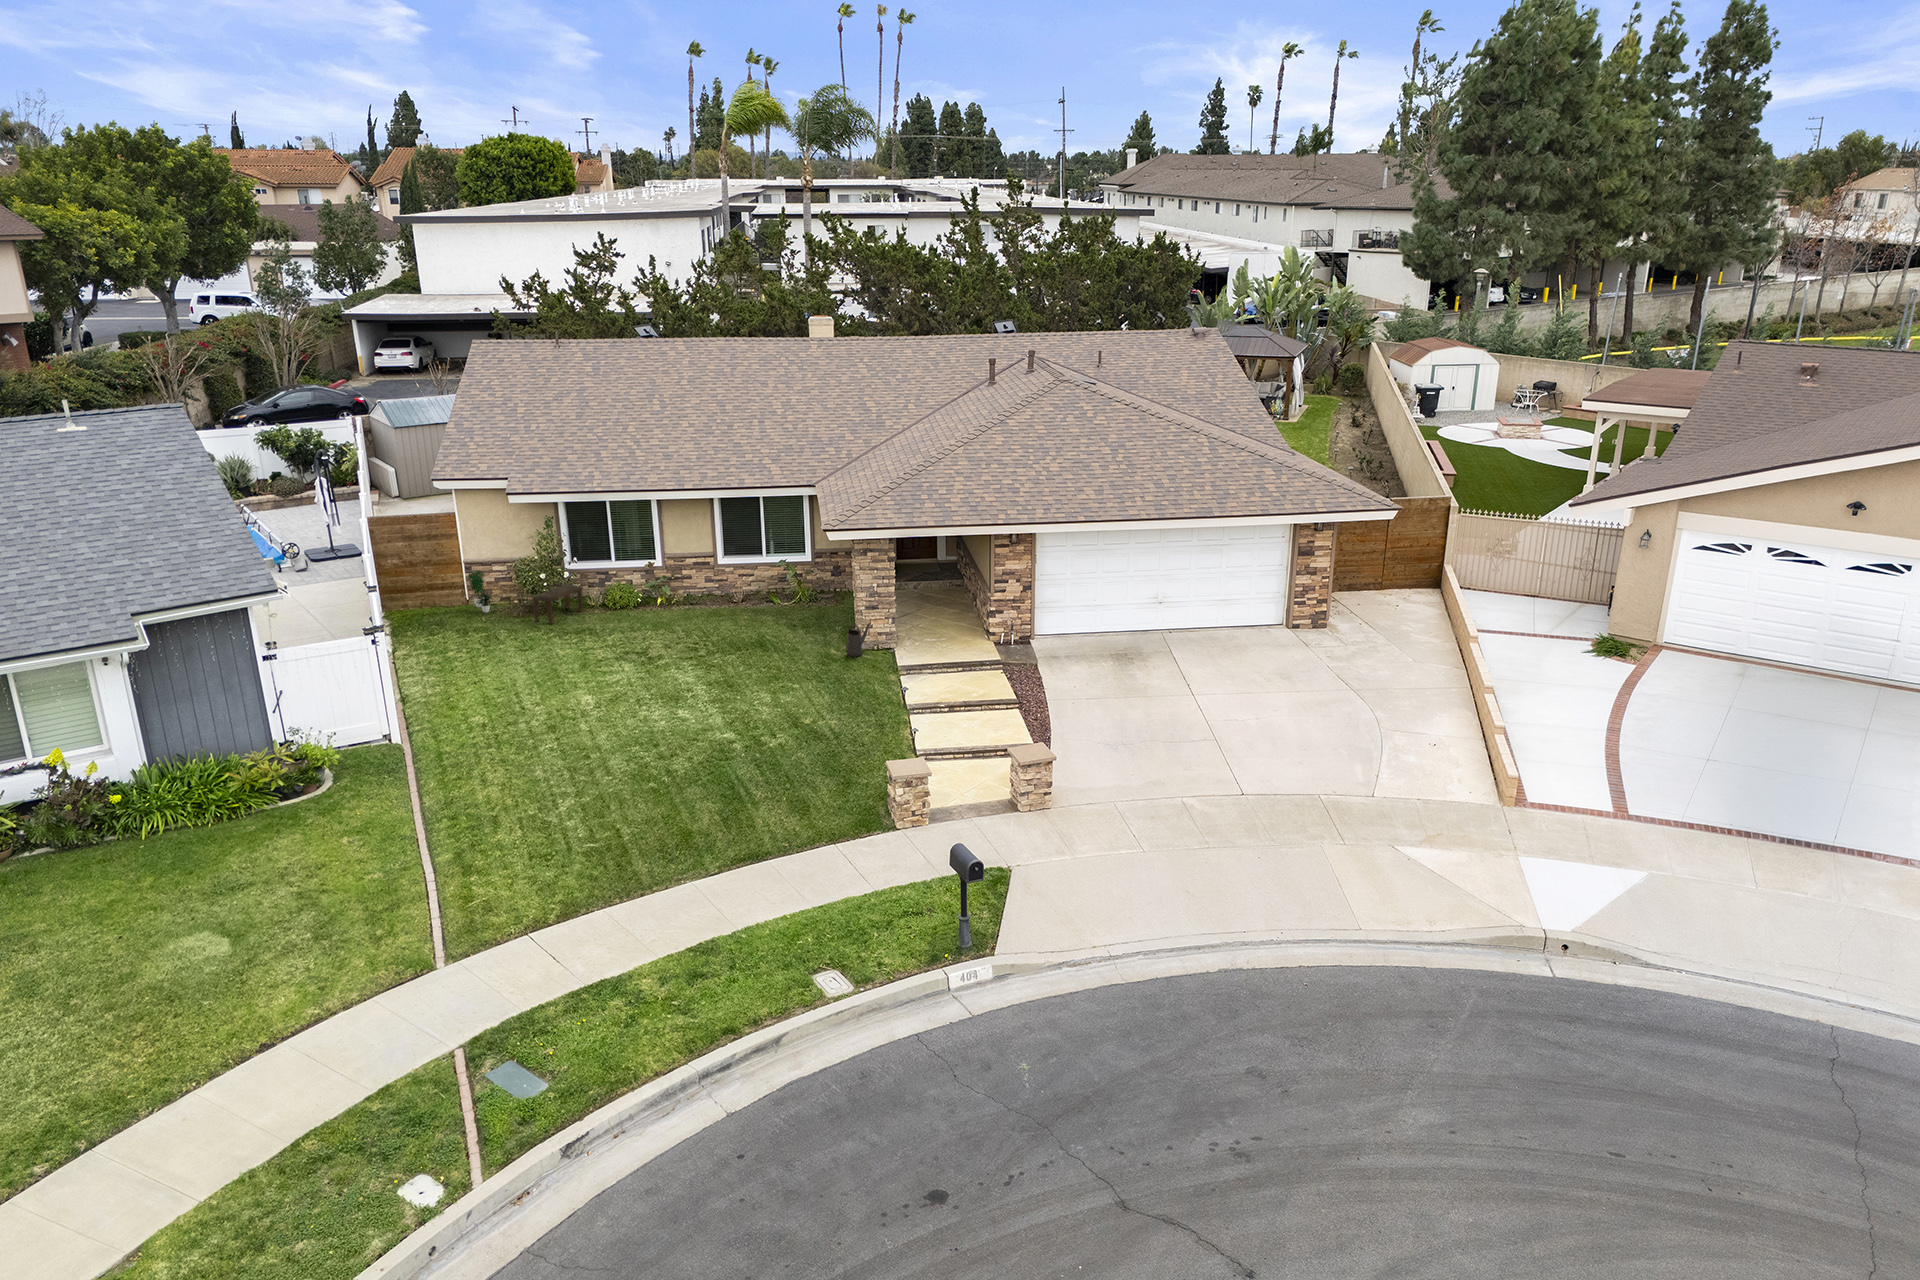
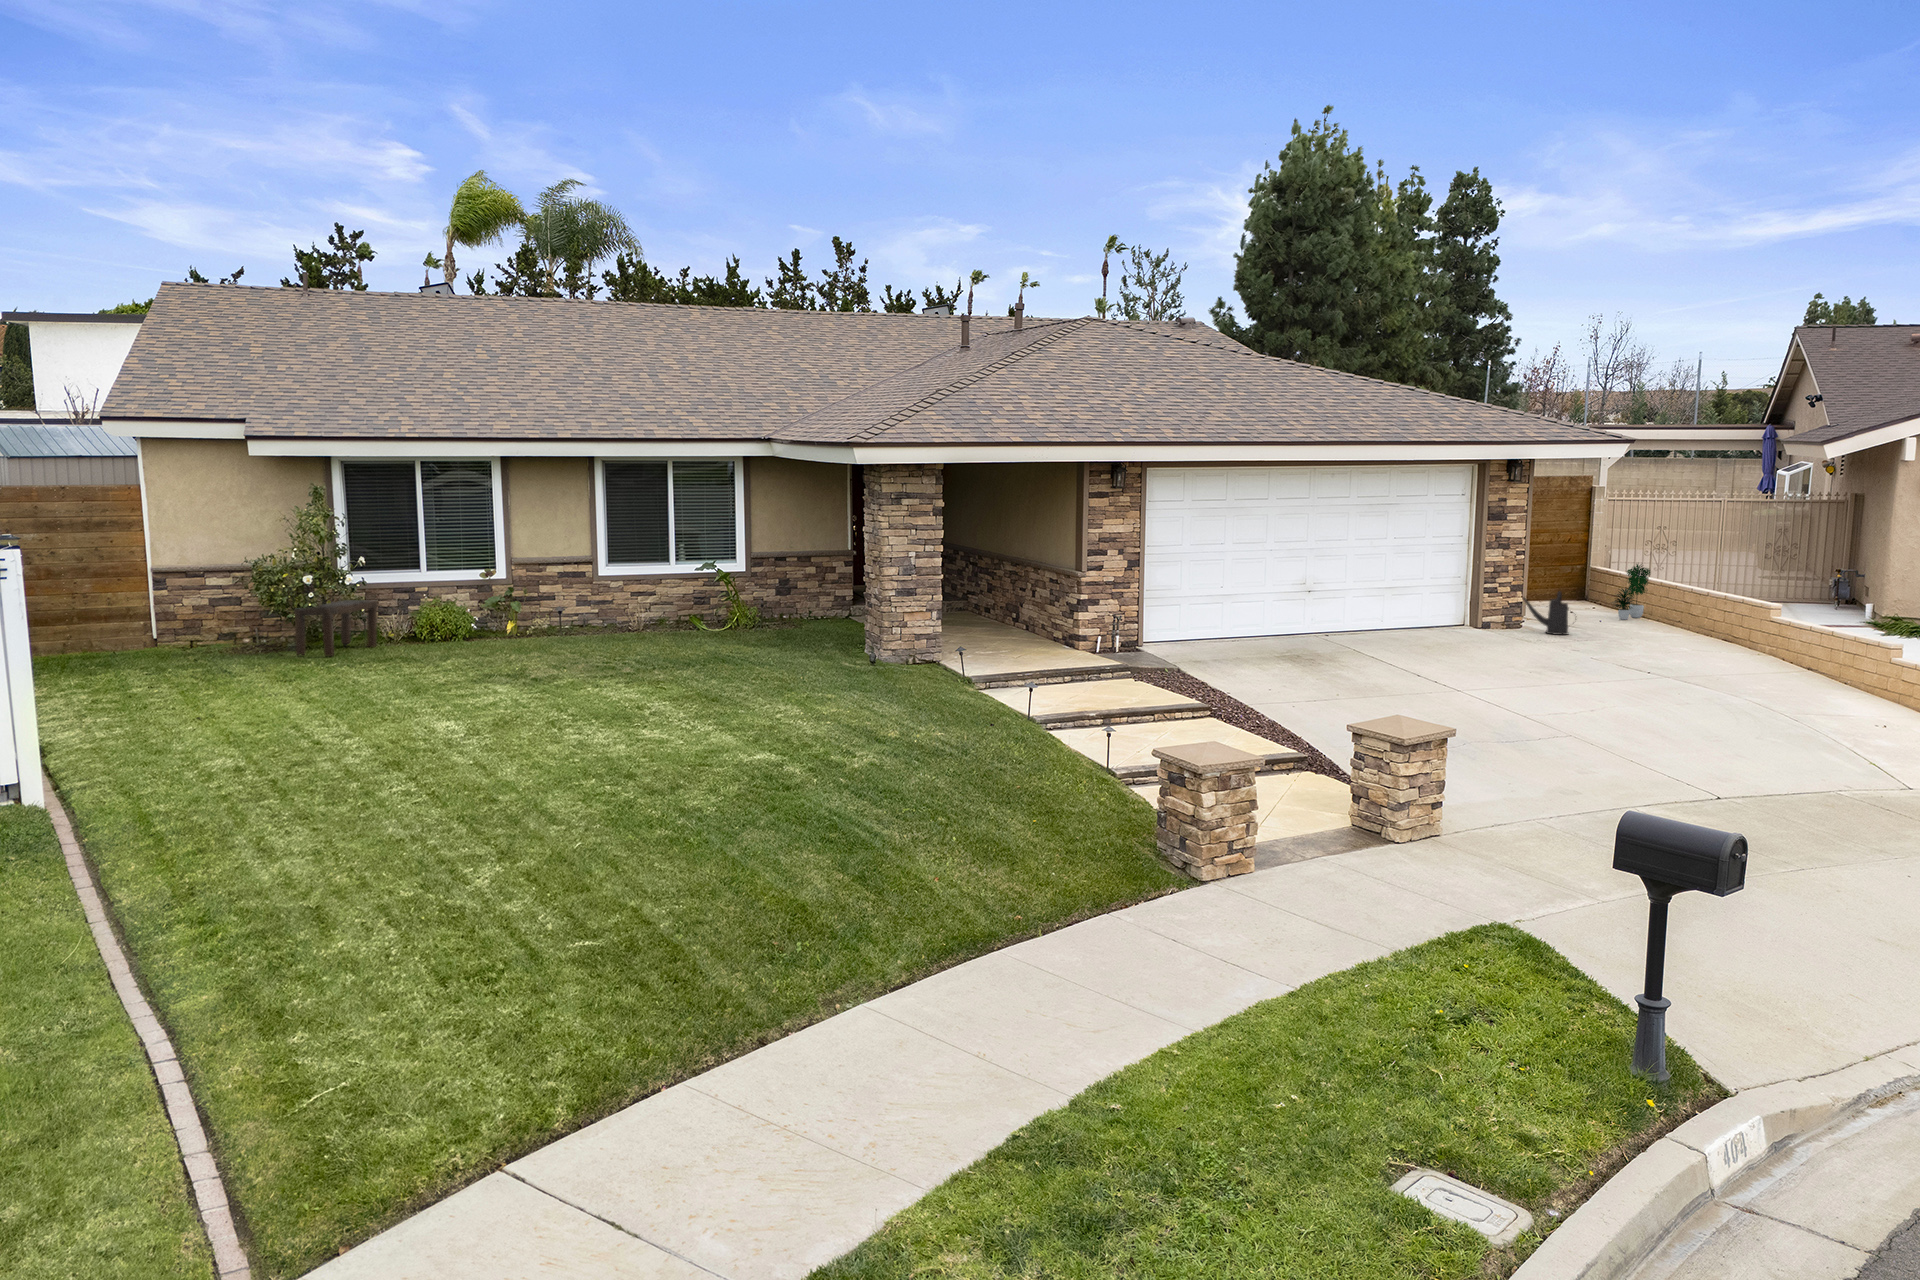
potted plant: present [468,570,492,612] -> present [1613,564,1650,620]
watering can: present [846,623,870,657] -> present [1523,591,1569,635]

